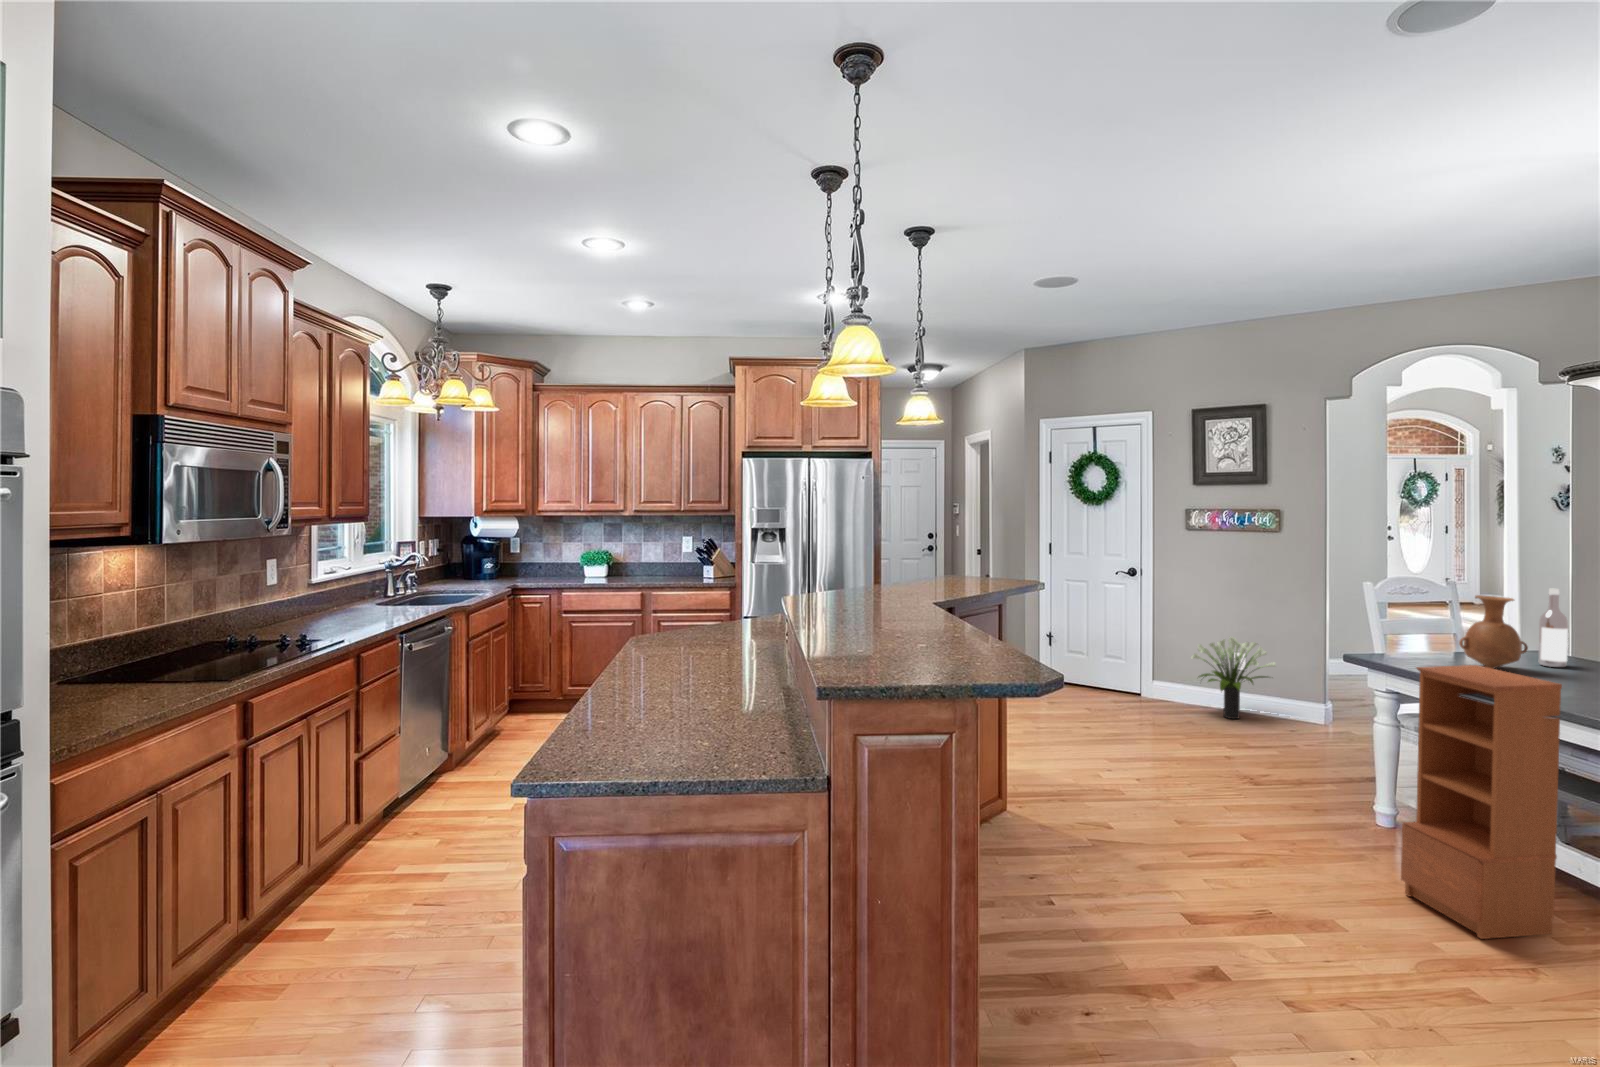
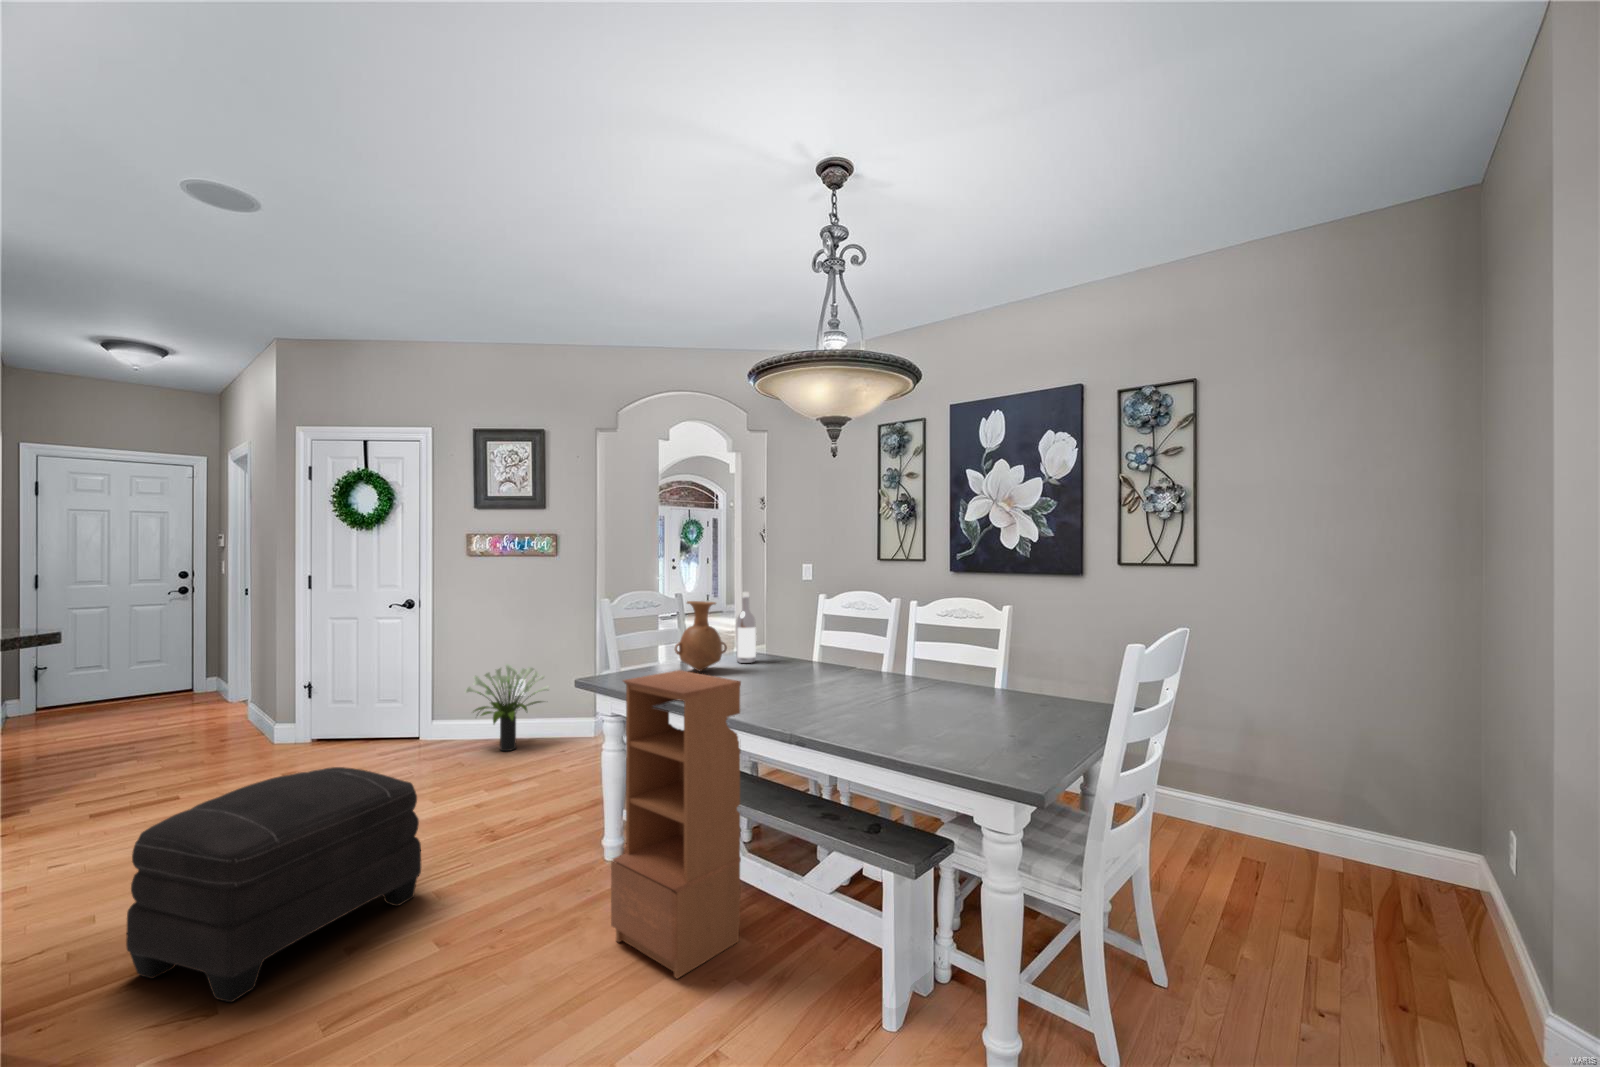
ottoman: none [1029,703,1205,843] -> present [126,767,421,1002]

